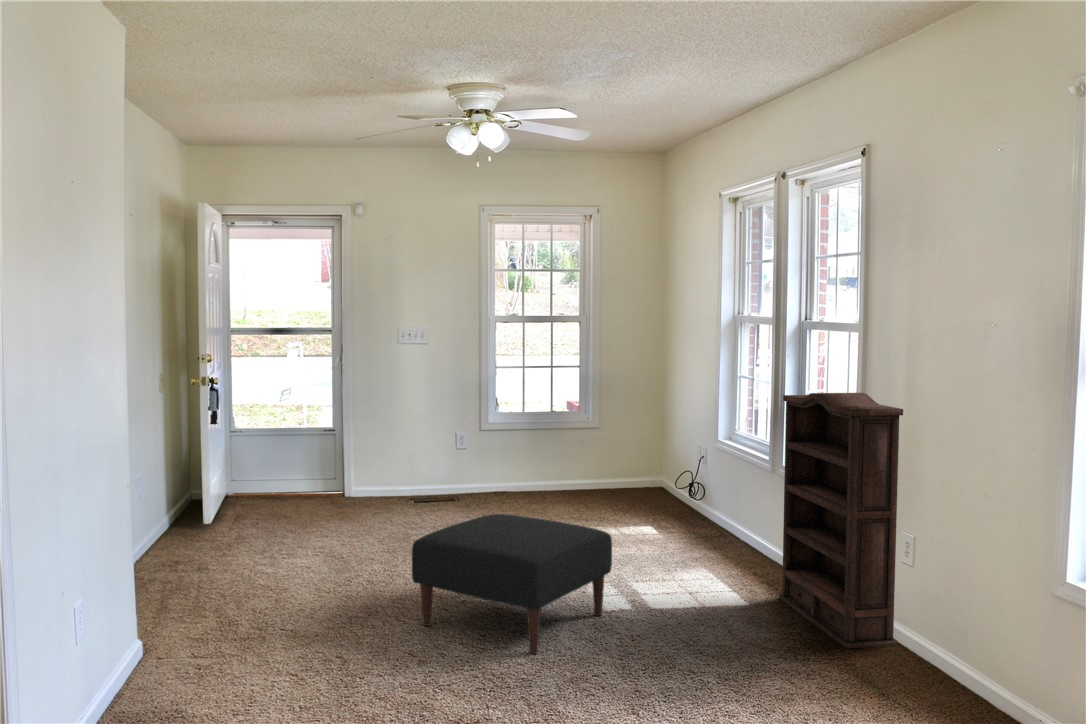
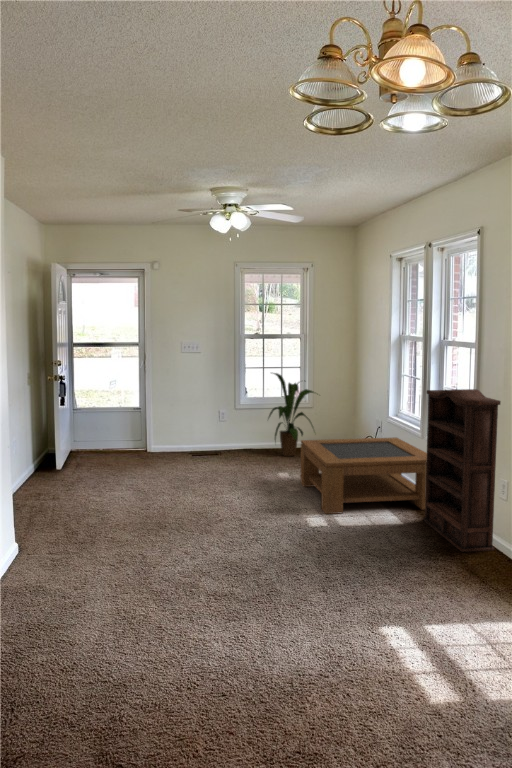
house plant: none [530,374,611,502] -> present [269,373,314,456]
coffee table: none [584,471,802,590] -> present [300,438,427,514]
ottoman: present [412,514,612,654] -> none [188,466,315,553]

